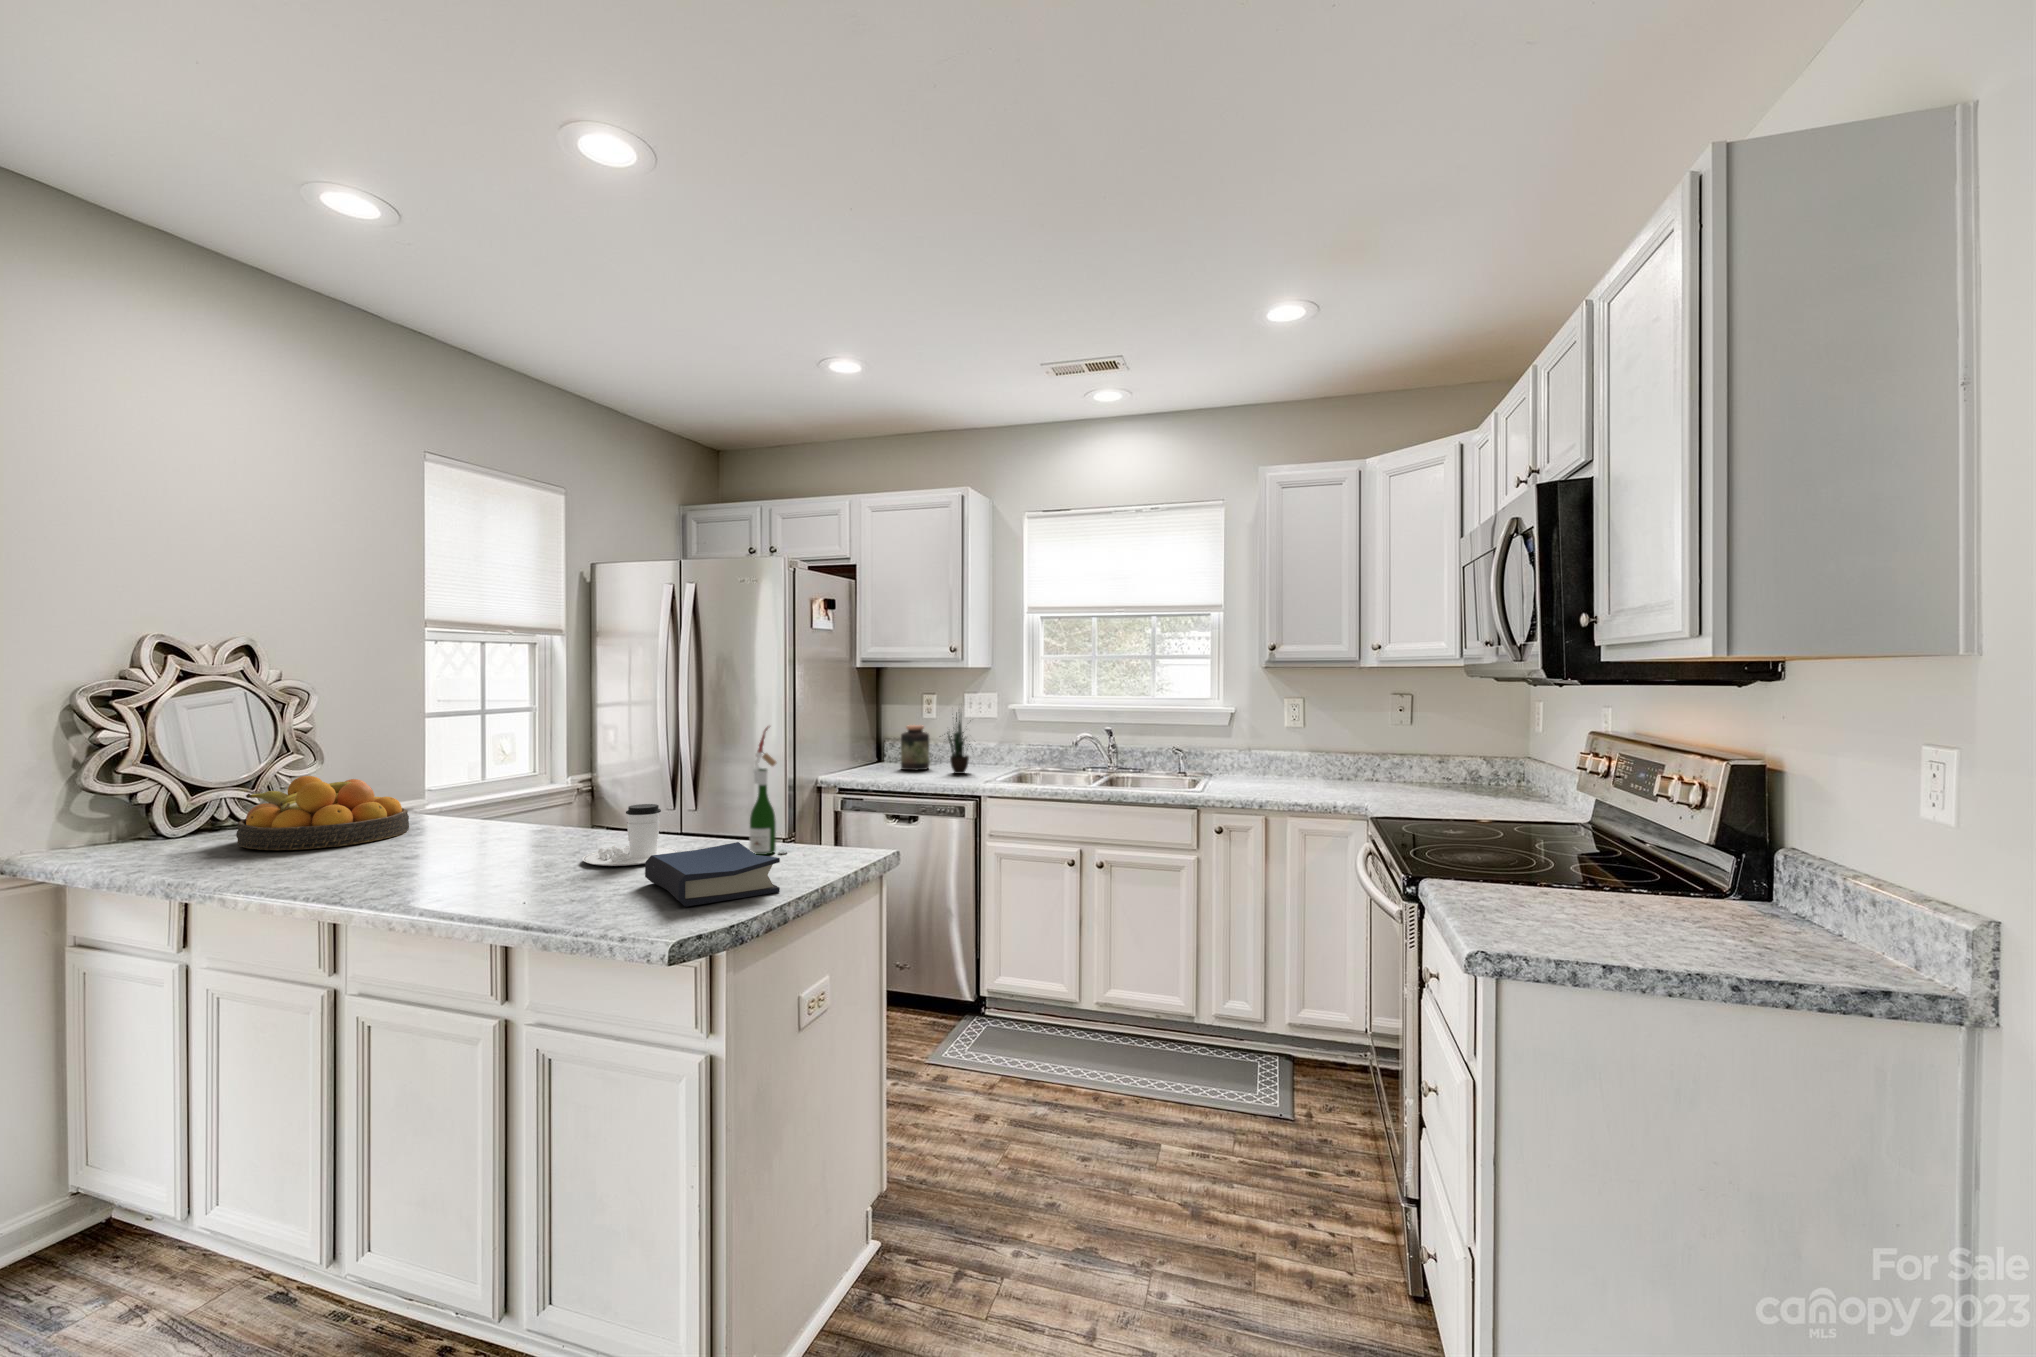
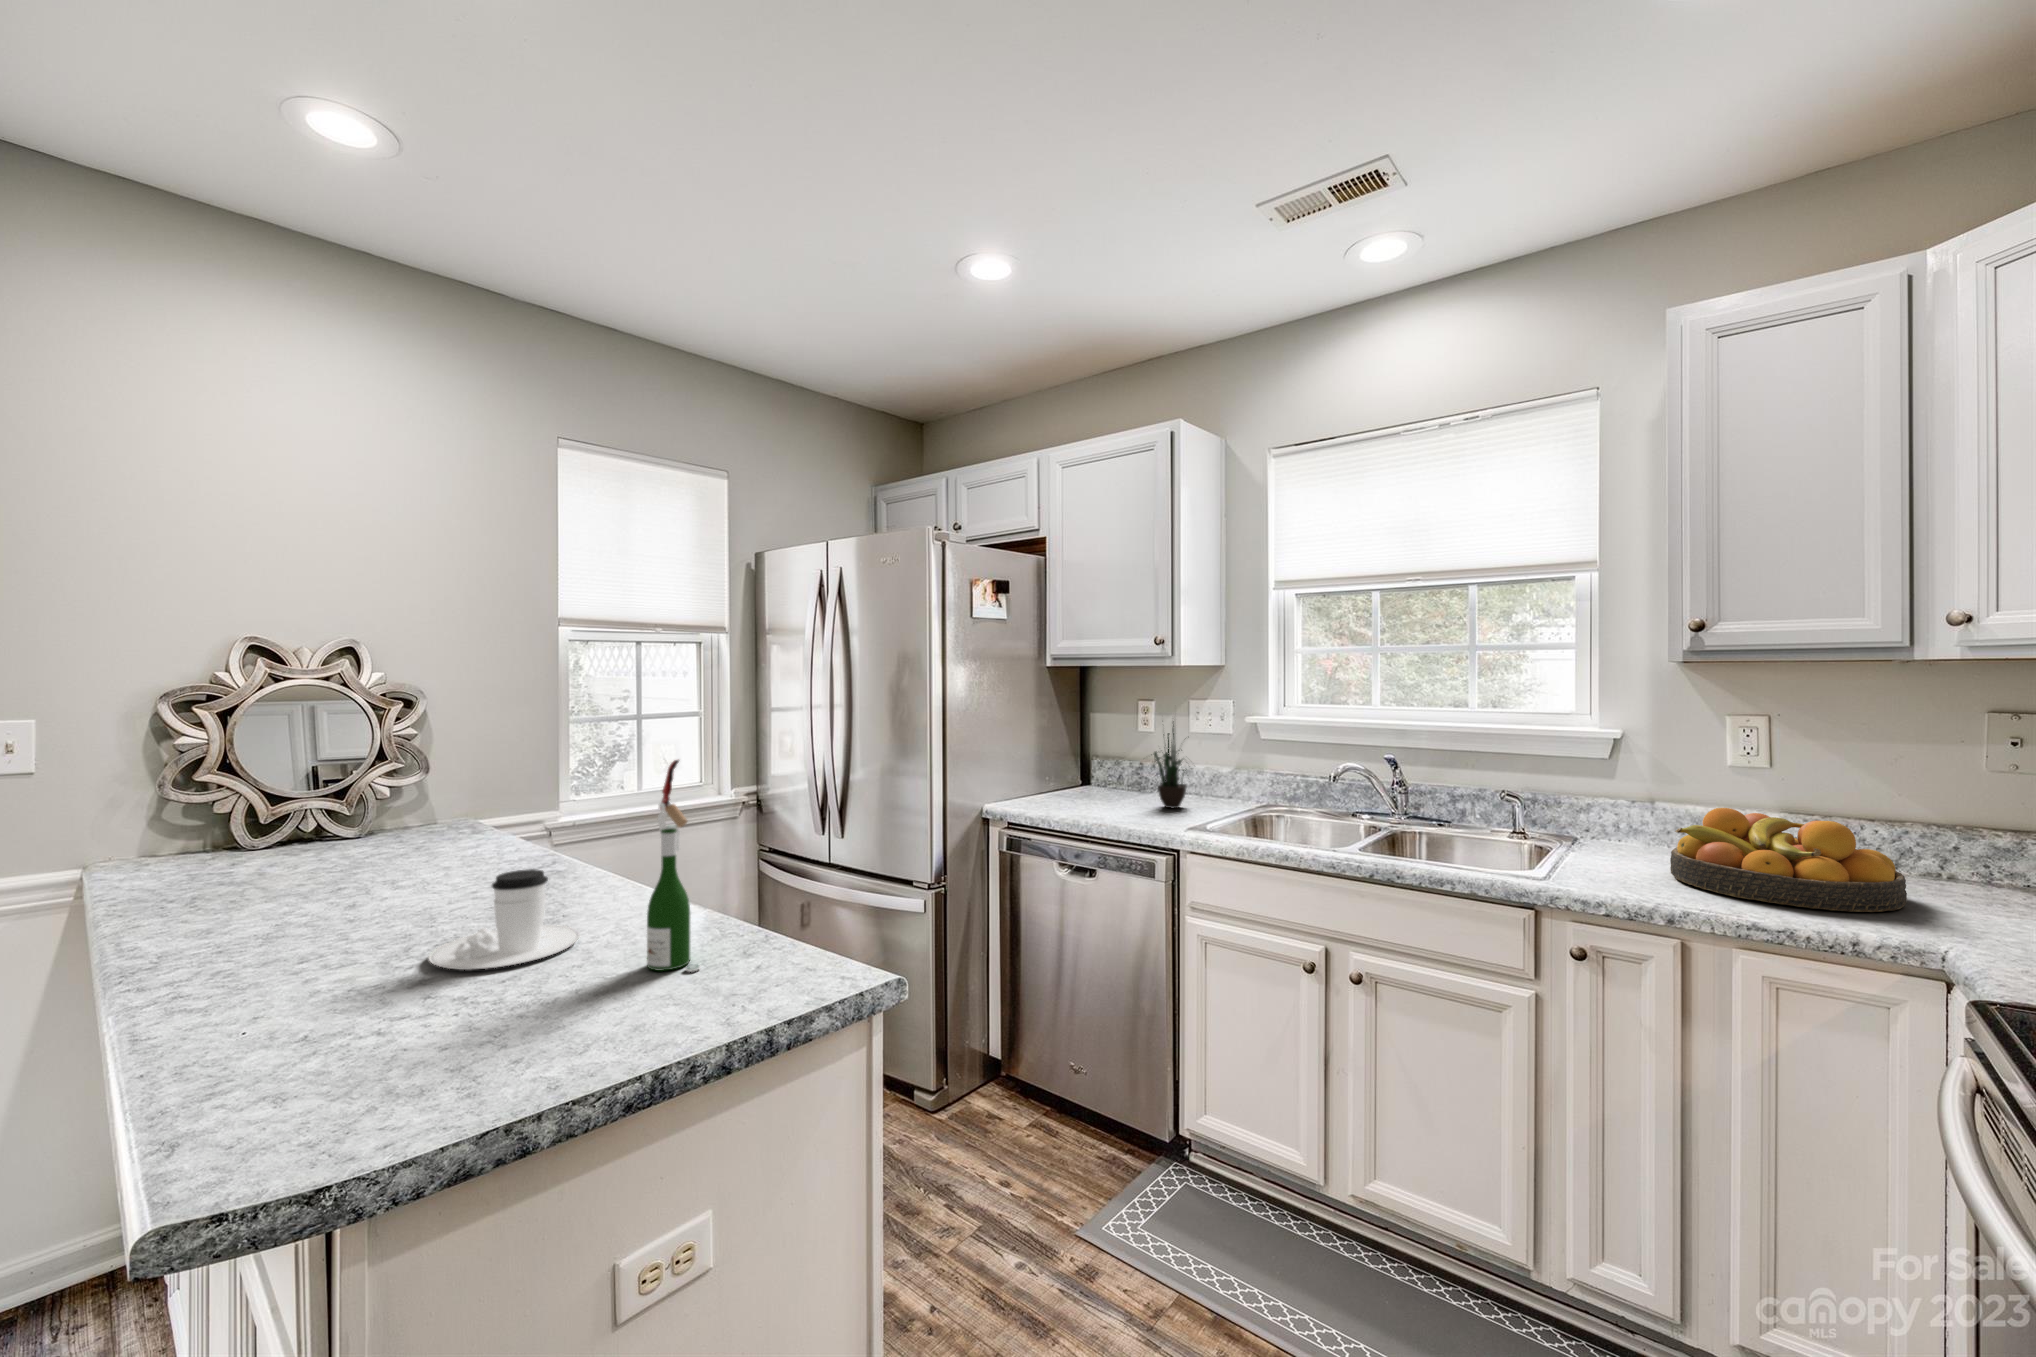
jar: present [901,725,929,770] -> none [1105,741,1141,799]
fruit bowl: present [236,776,409,850] -> present [1670,808,1907,912]
hardback book: present [645,842,780,907] -> none [267,961,565,1126]

